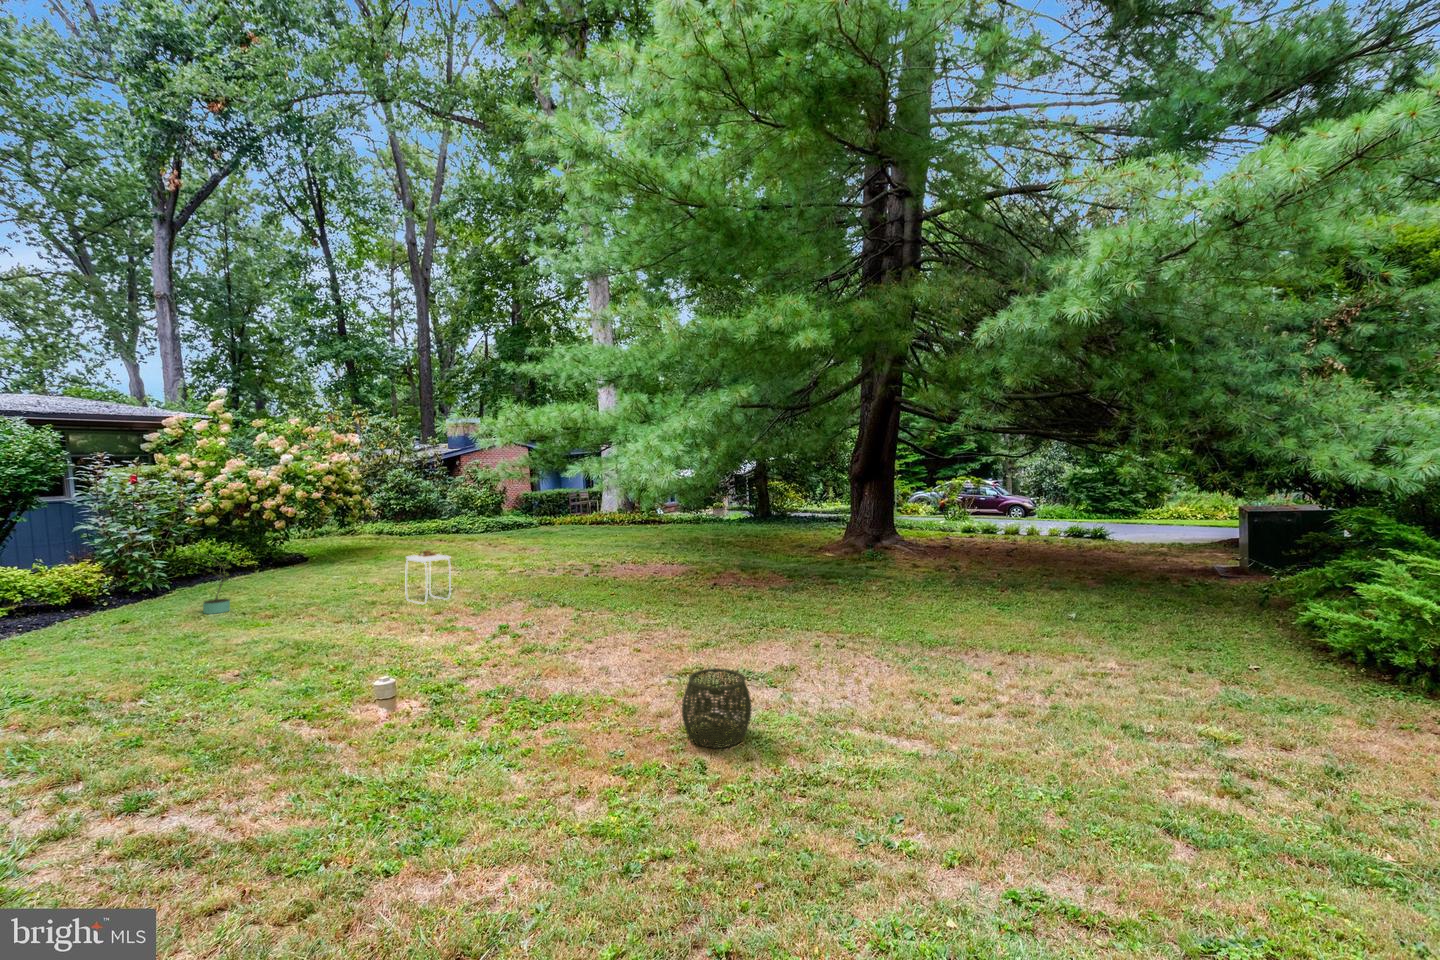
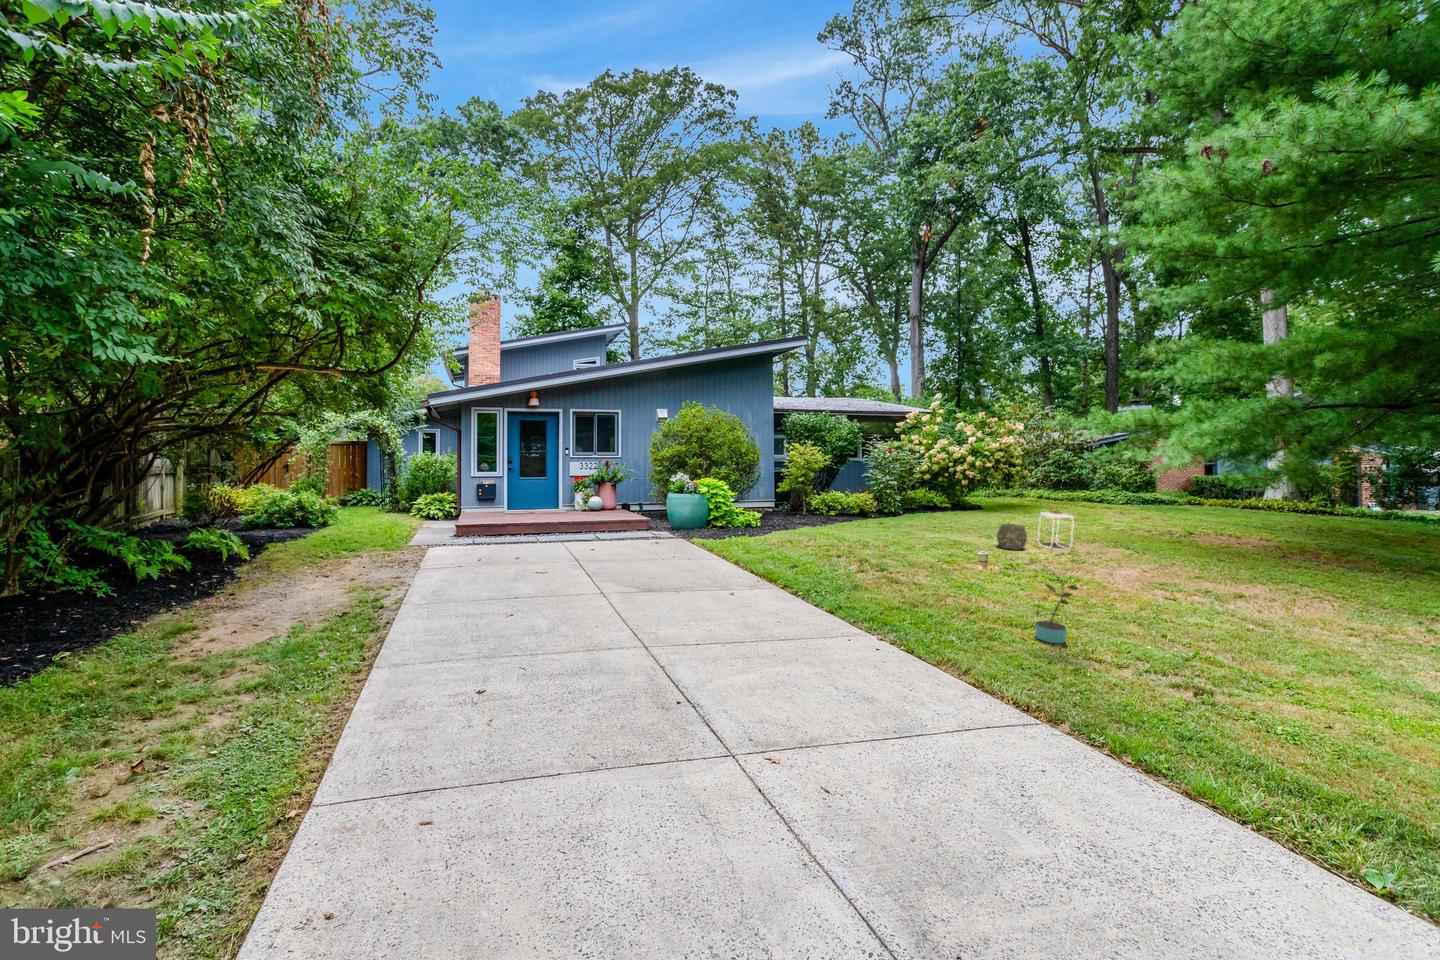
potted plant: present [200,553,232,614] -> present [1030,554,1078,643]
woven basket: present [682,668,752,748] -> present [997,524,1027,550]

